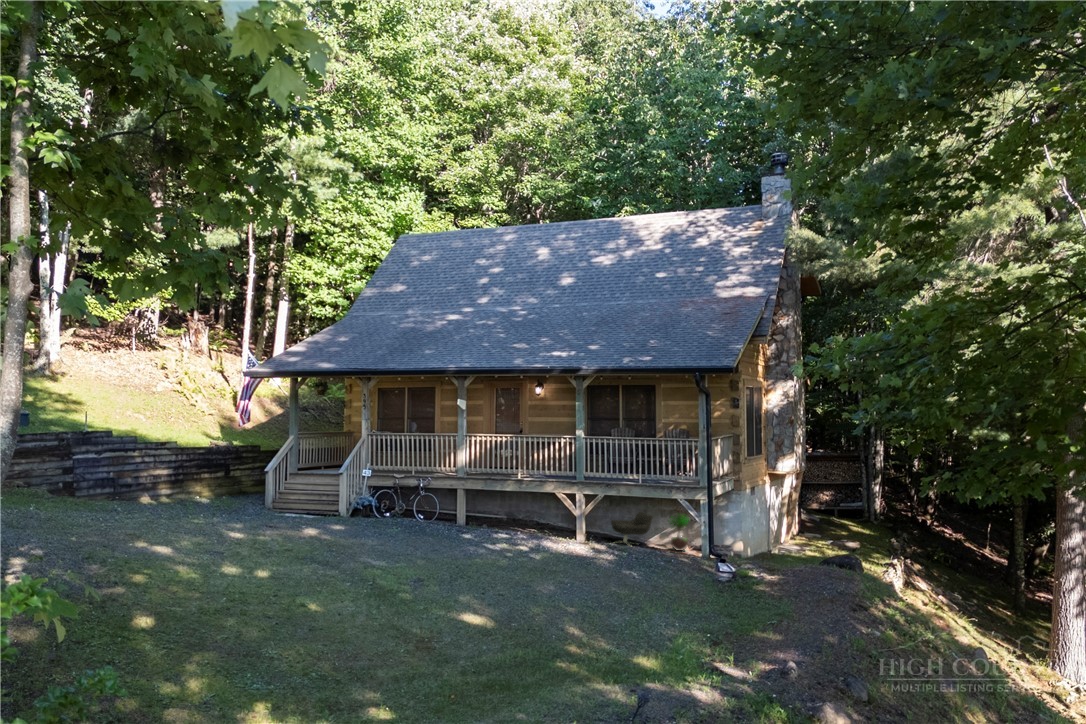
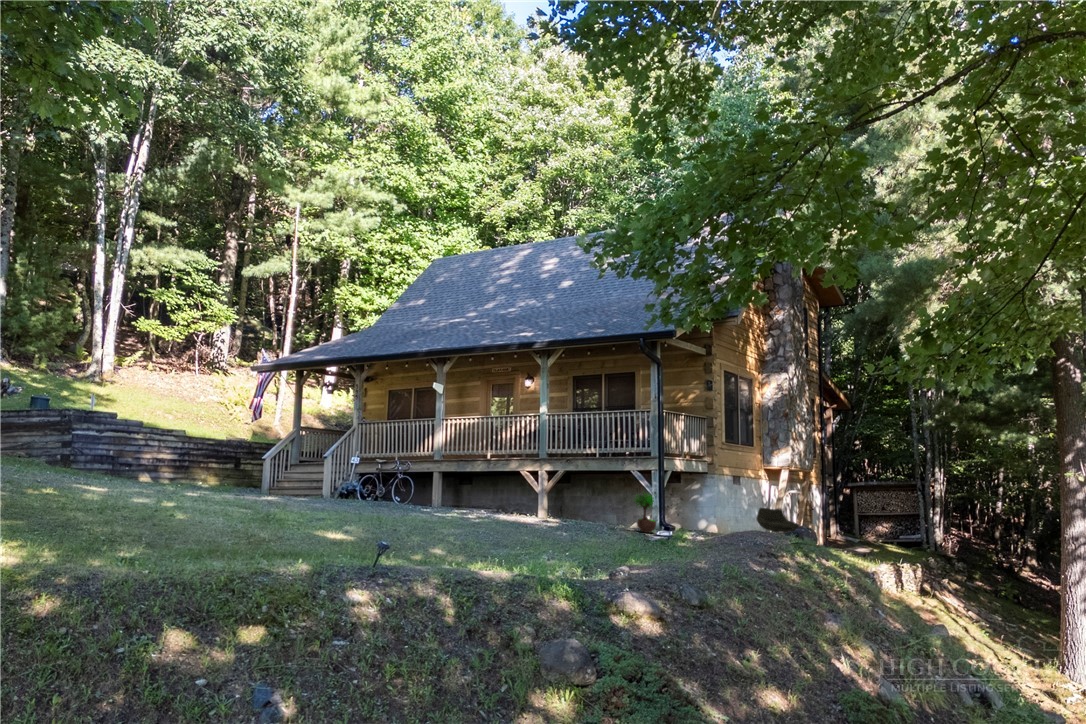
lounge chair: present [611,512,653,544] -> present [757,508,799,533]

